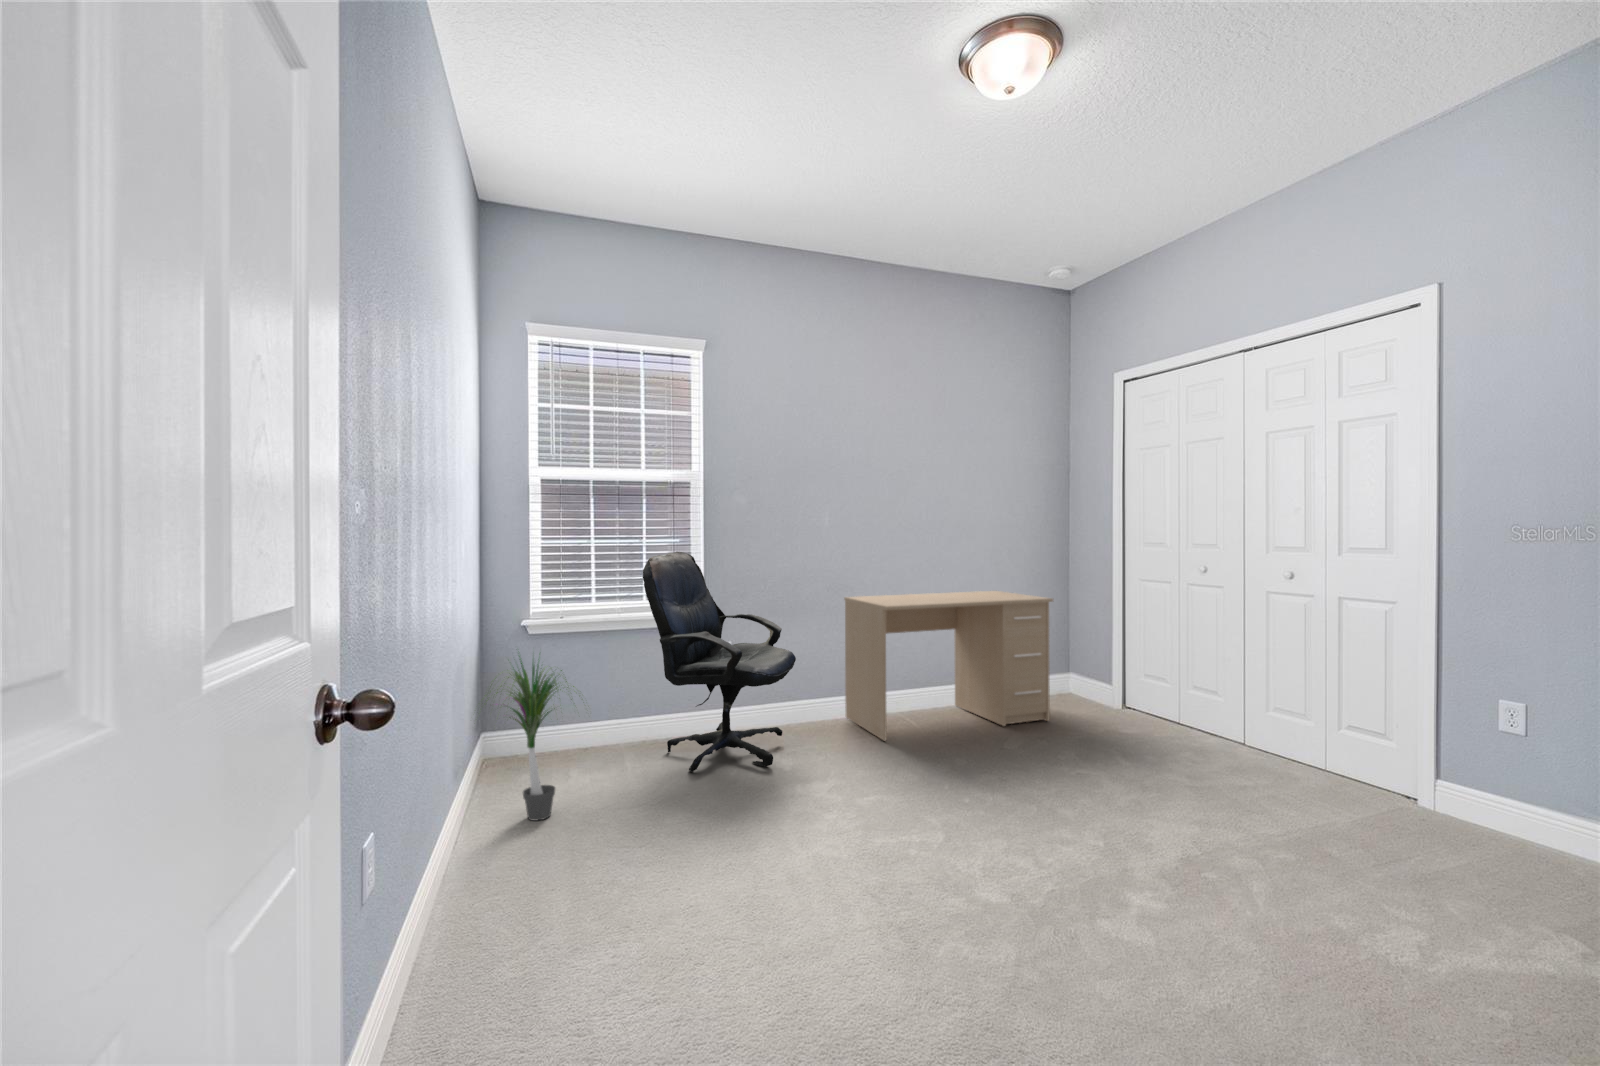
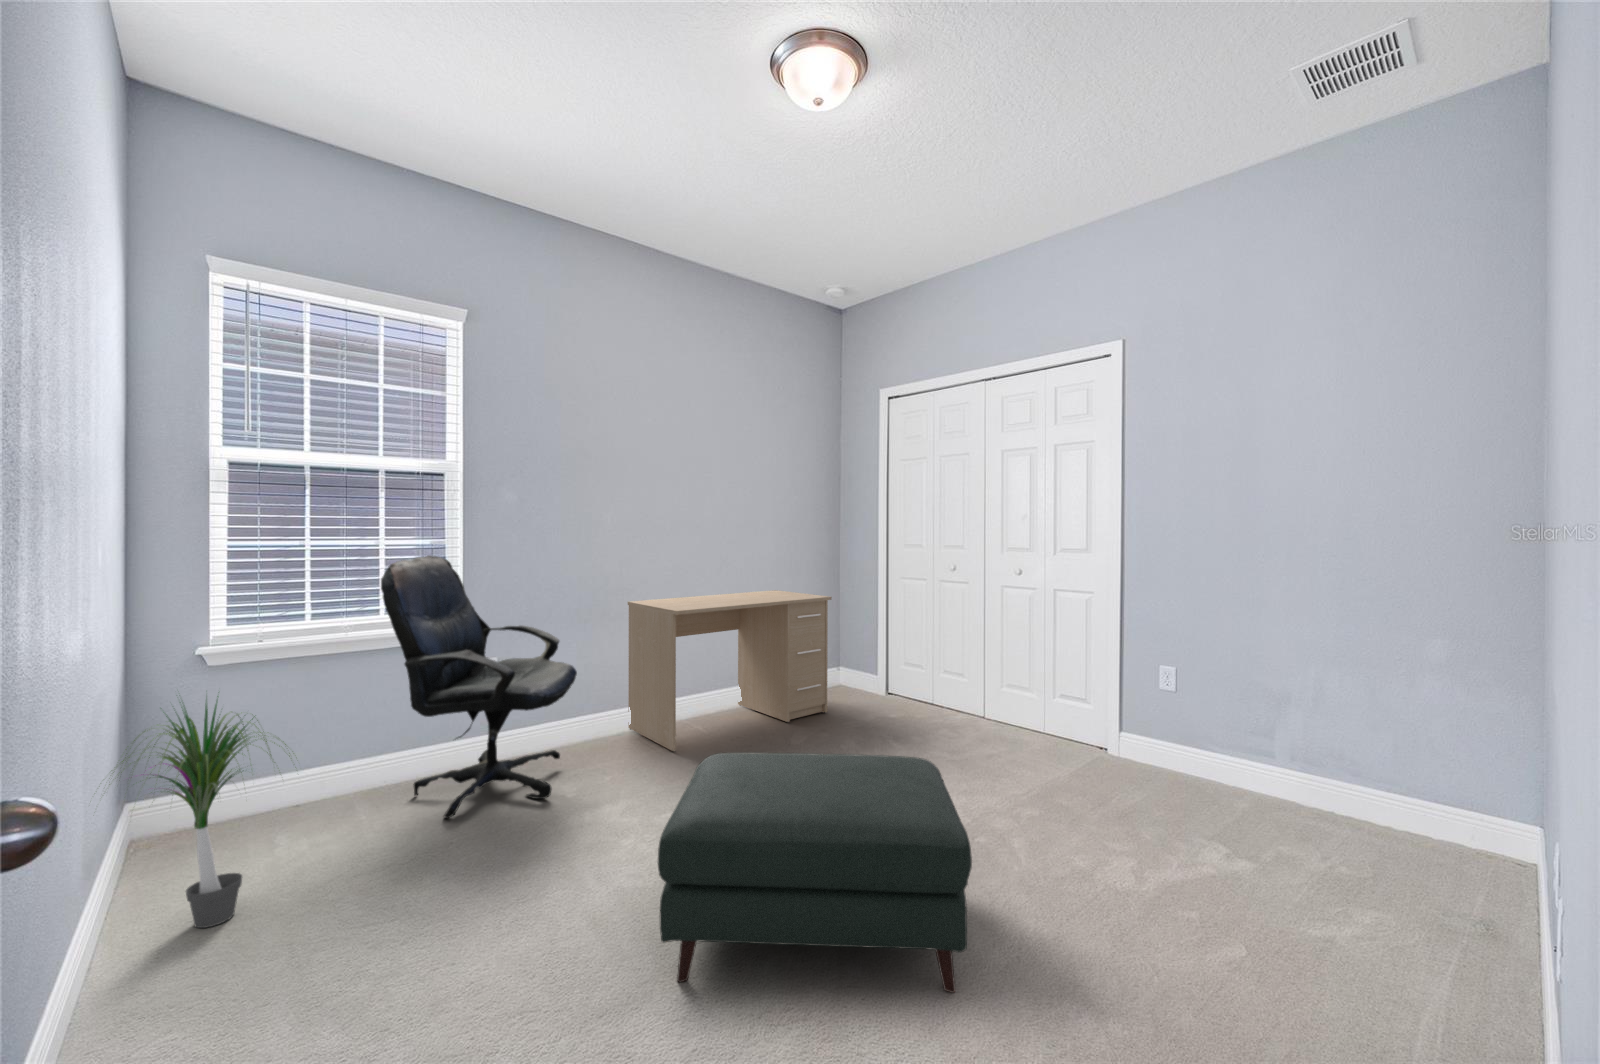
ottoman: none [845,735,1142,978] -> present [658,753,972,993]

